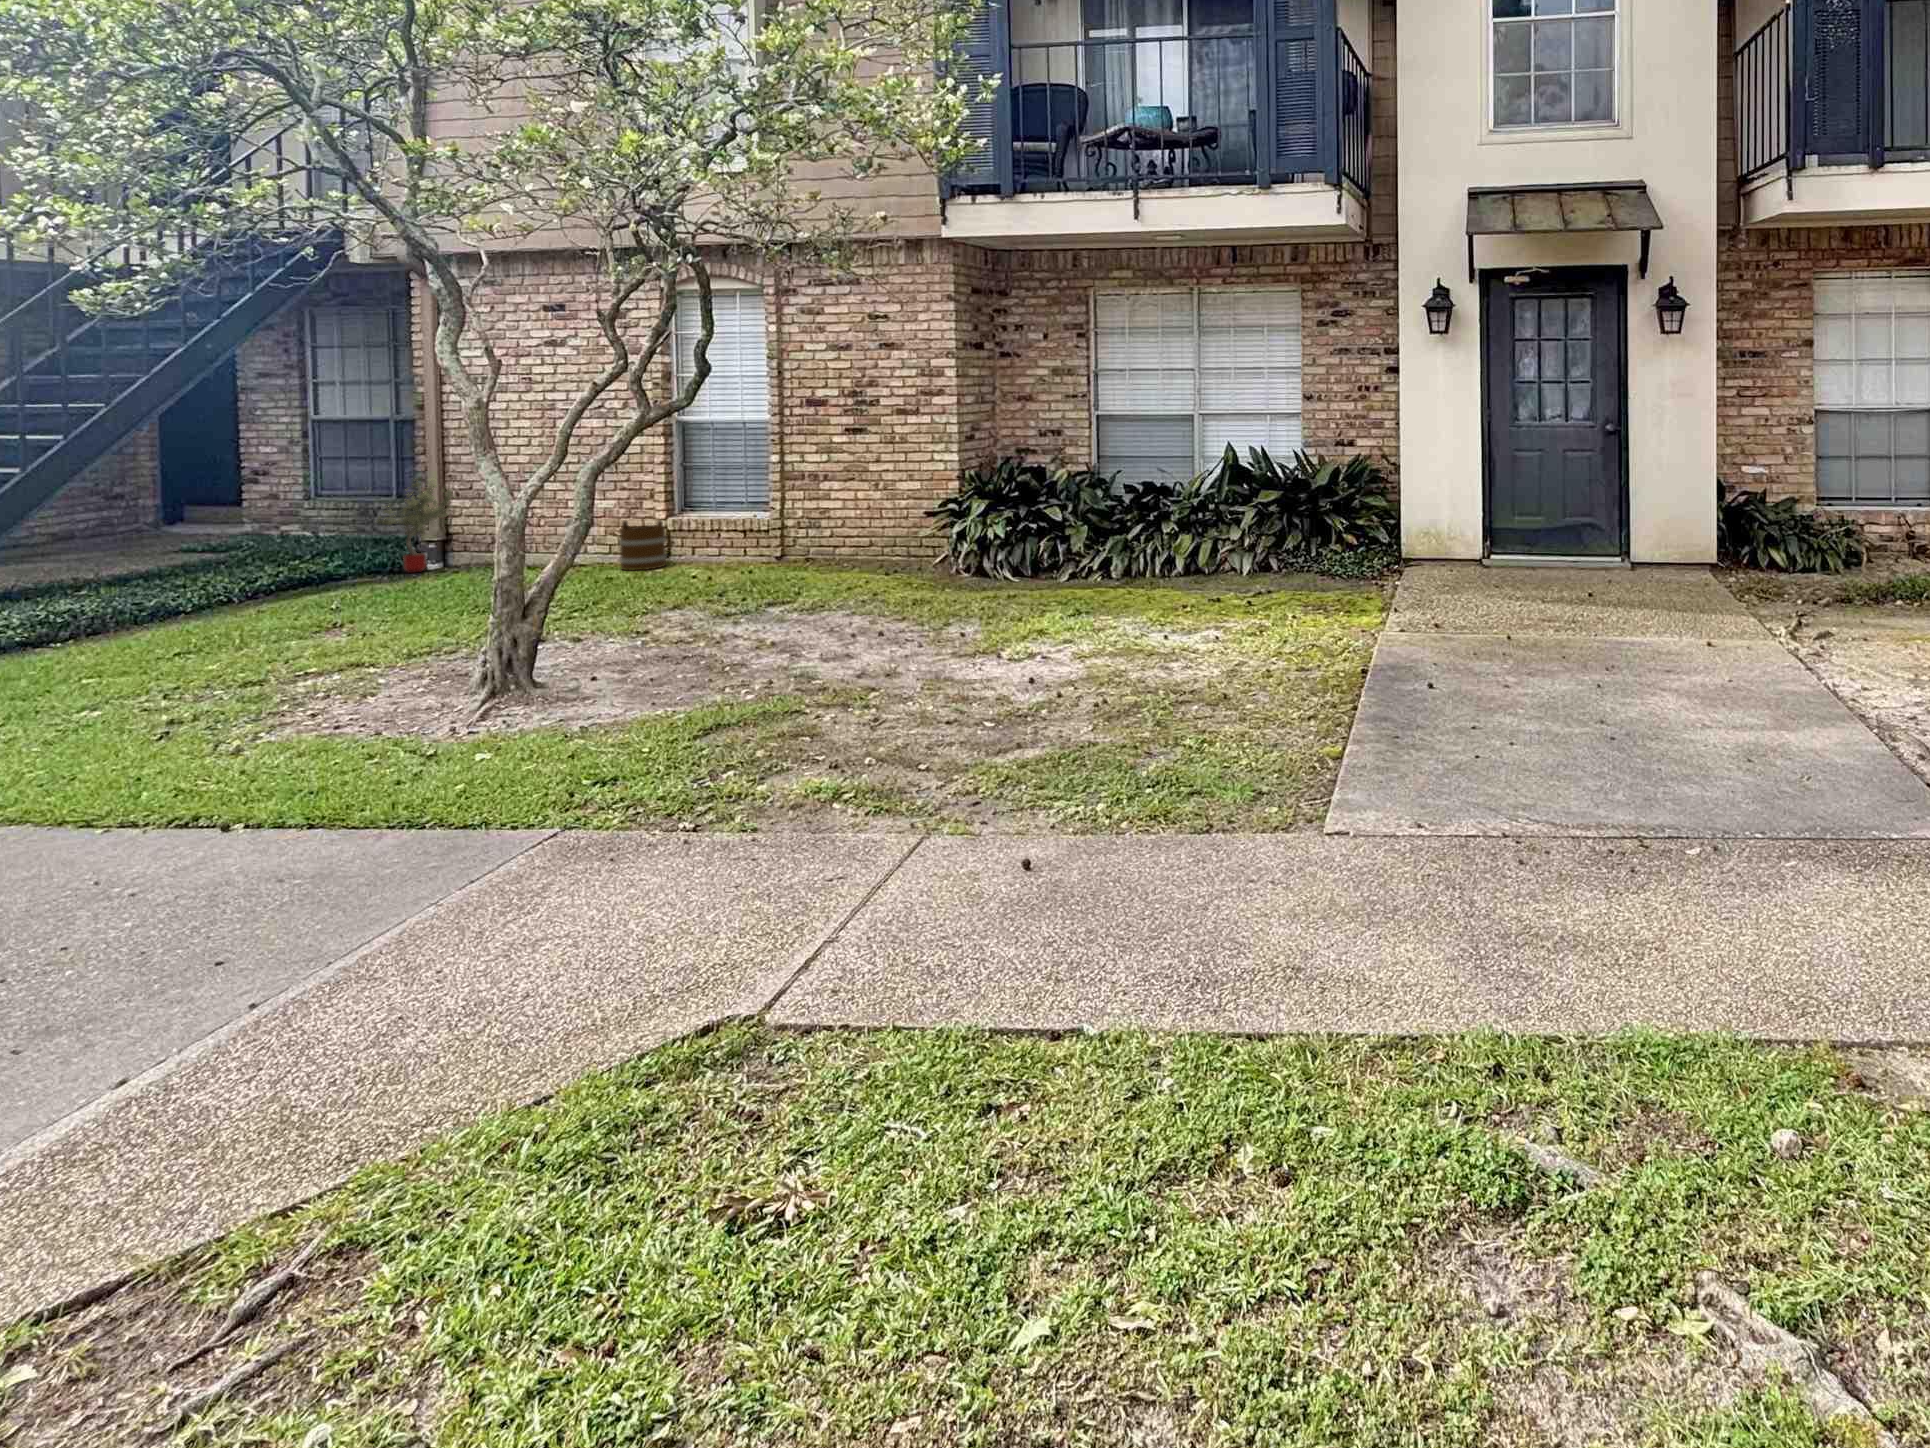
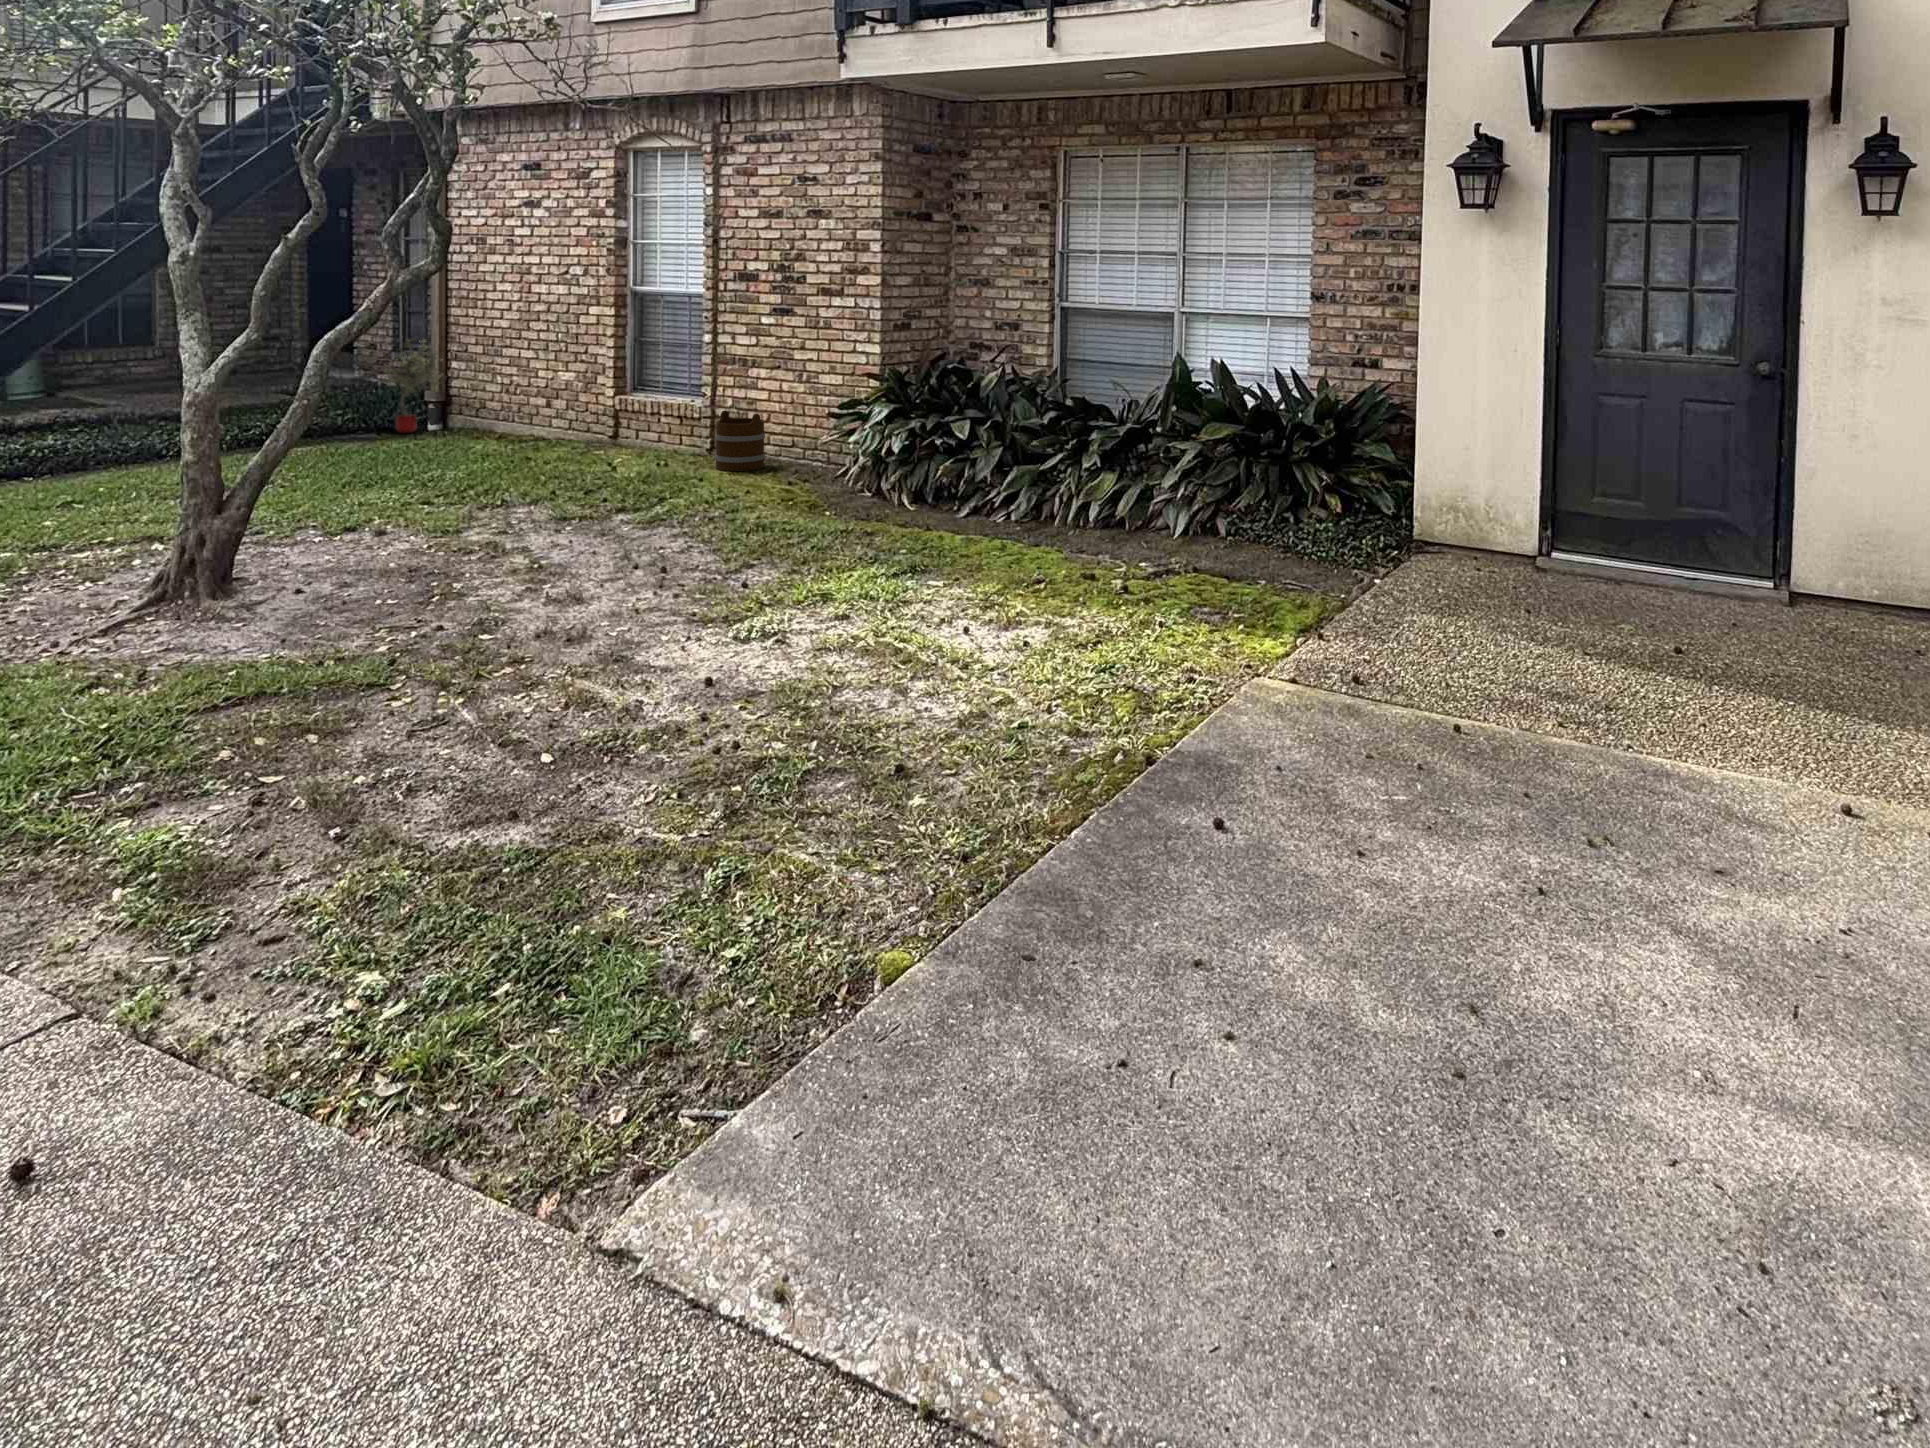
bucket: present [619,520,667,570] -> present [715,411,765,471]

